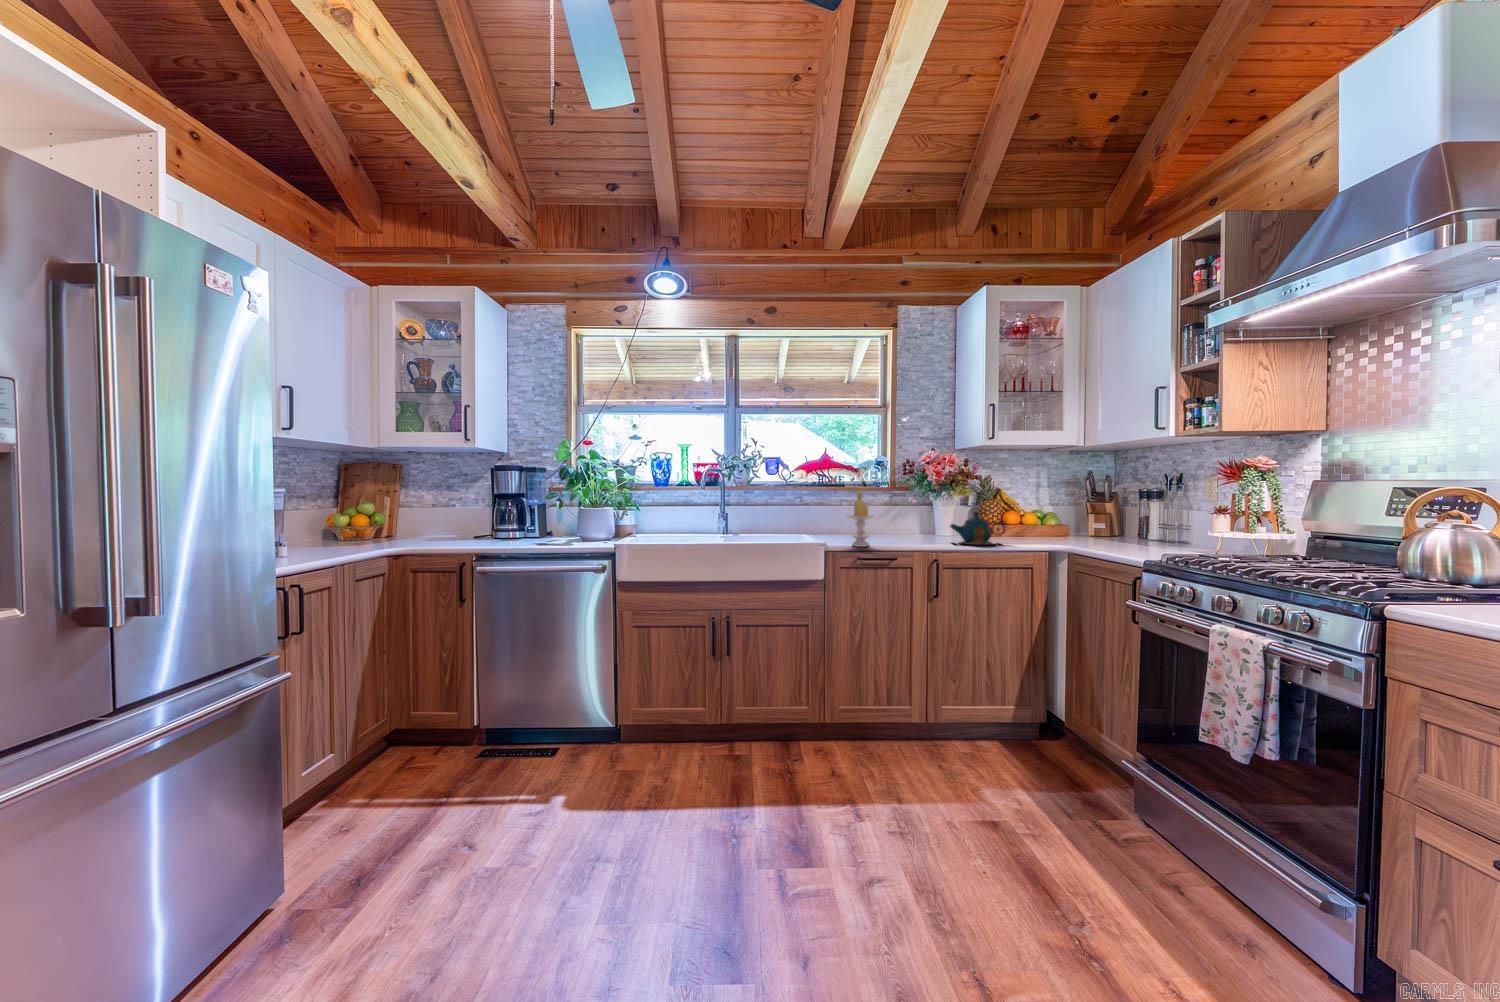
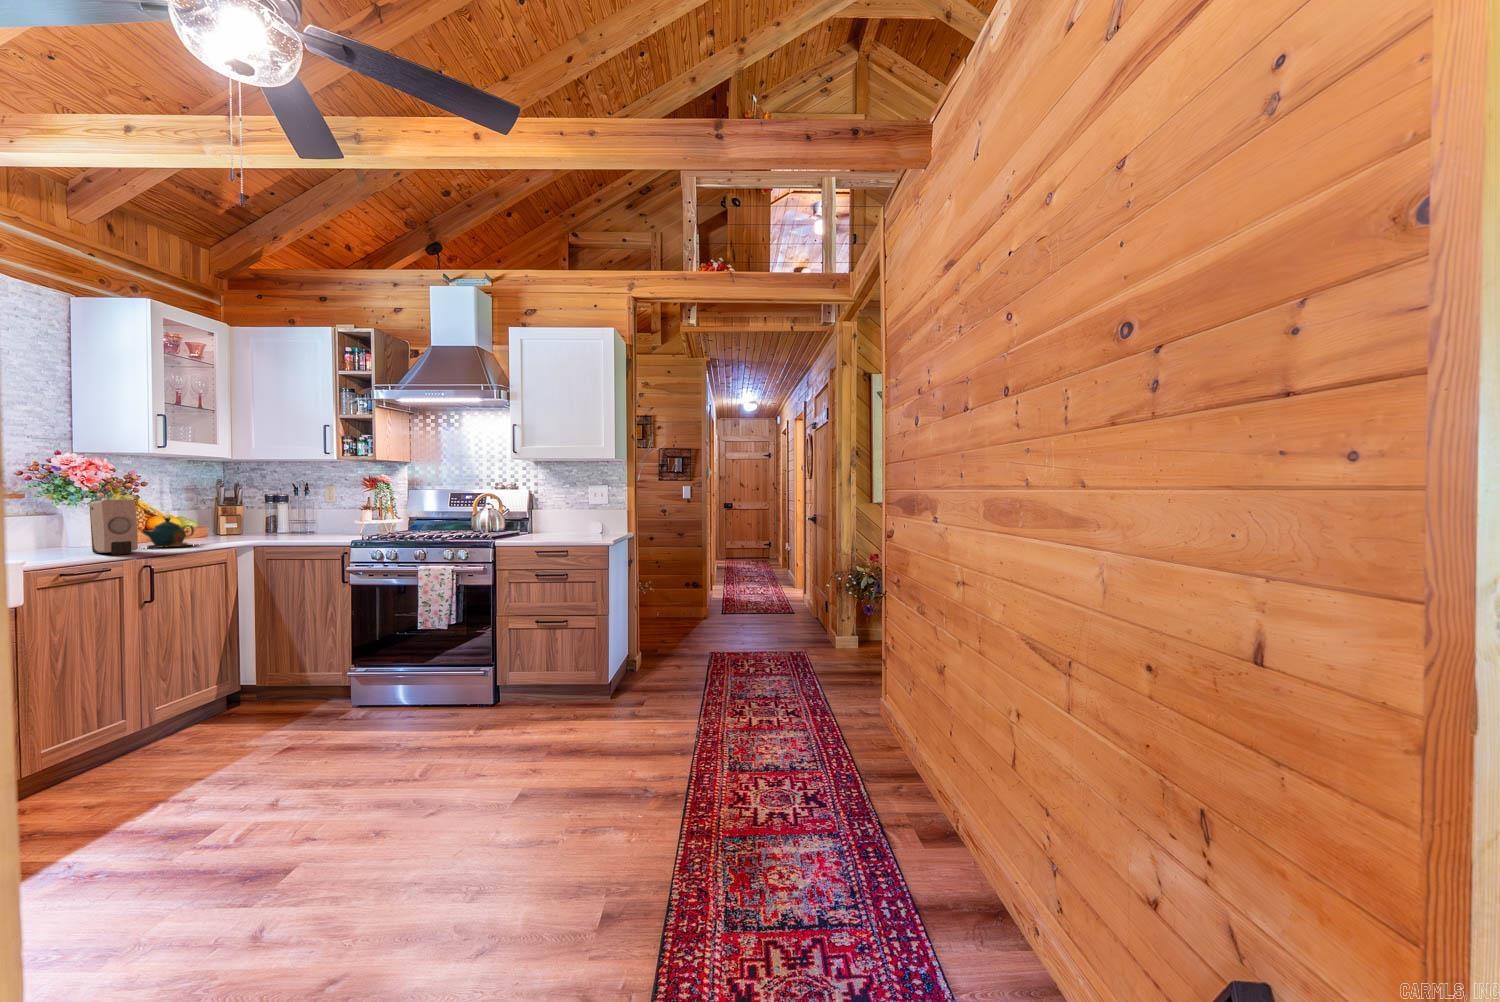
candle: present [847,490,874,547] -> none [40,501,84,561]
soap dispenser: none [897,490,929,546] -> present [90,499,138,555]

